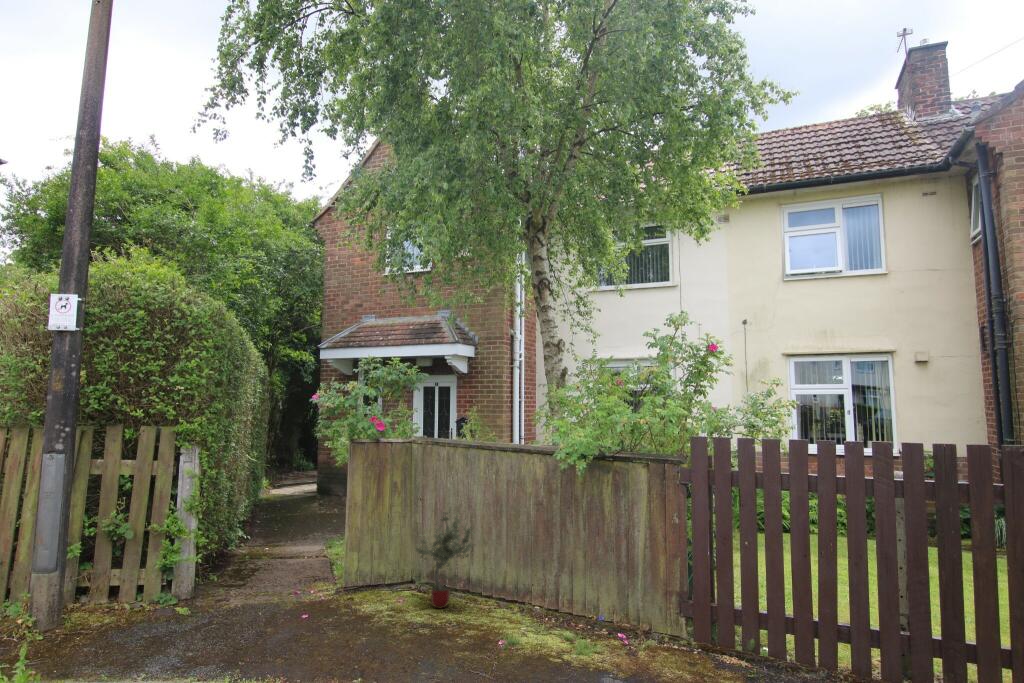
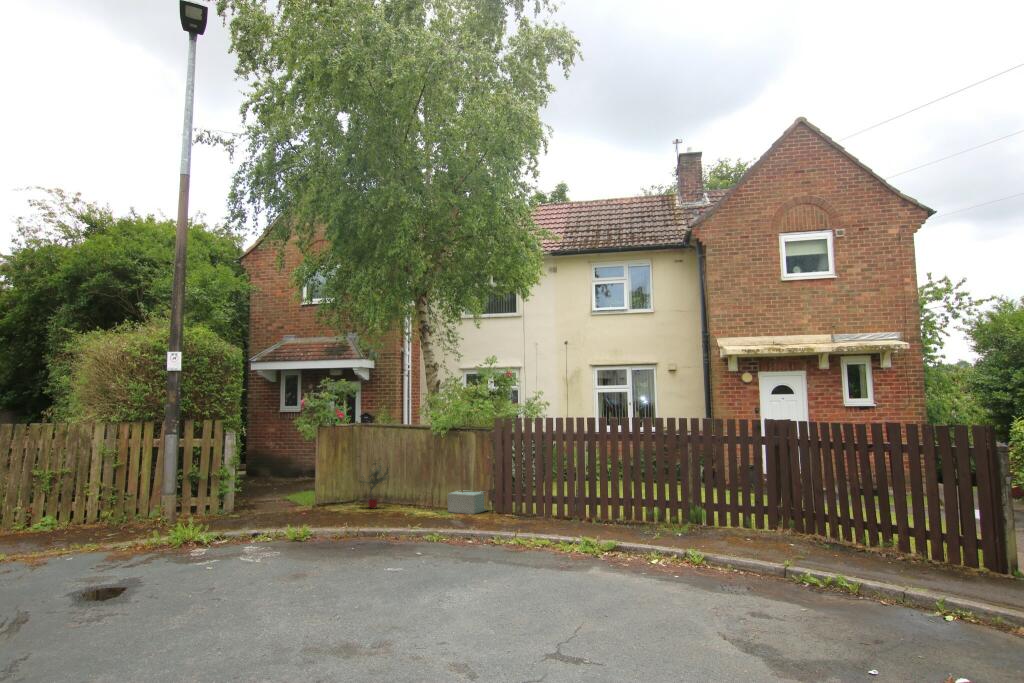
storage box: none [590,590,679,664] -> present [447,490,487,514]

